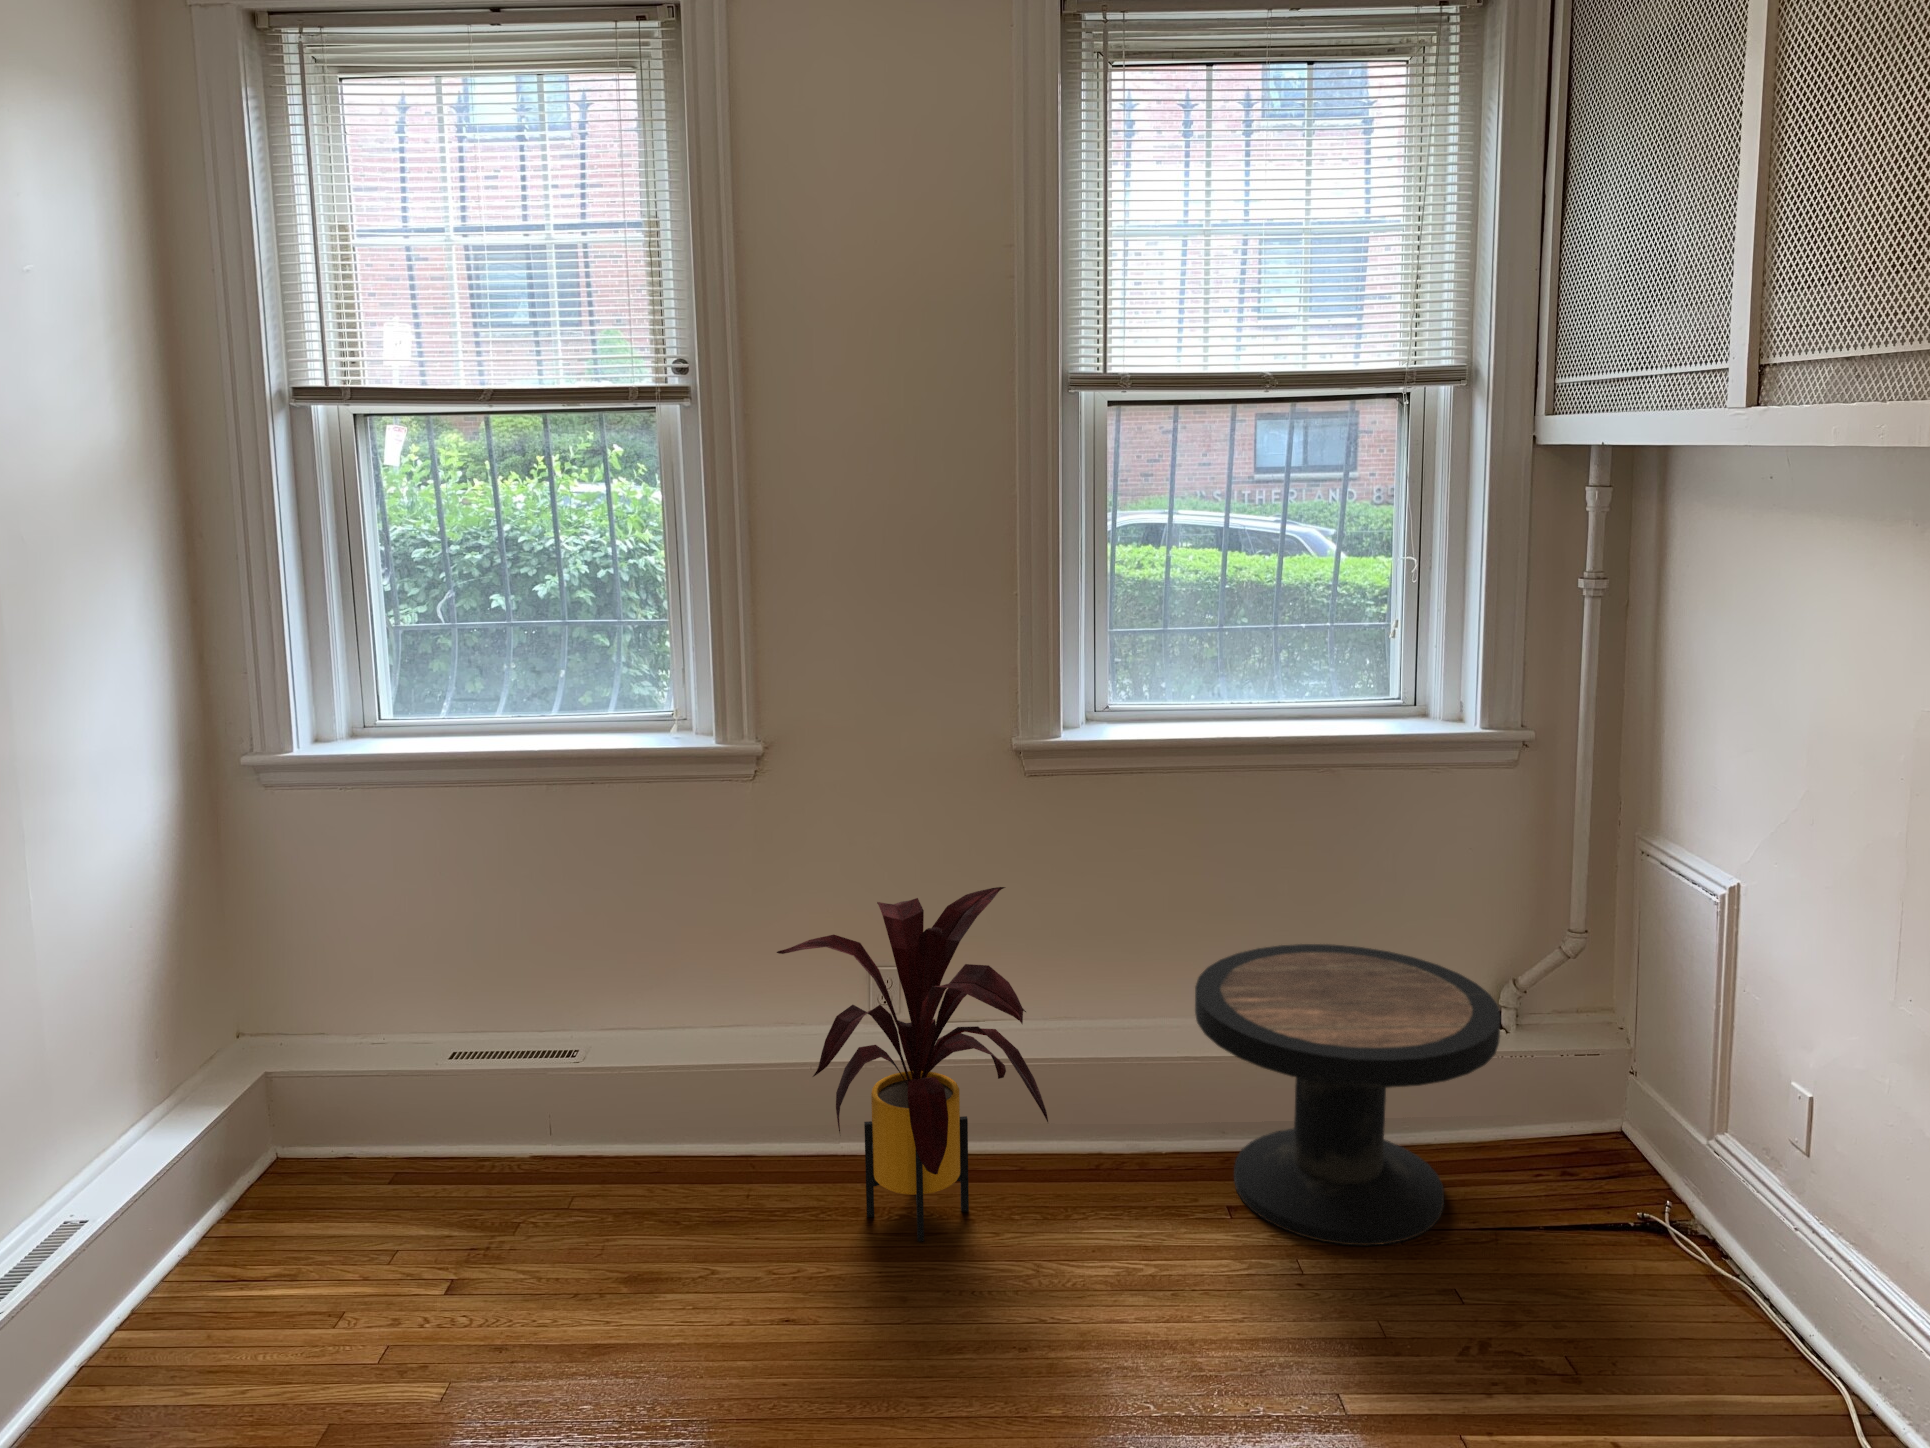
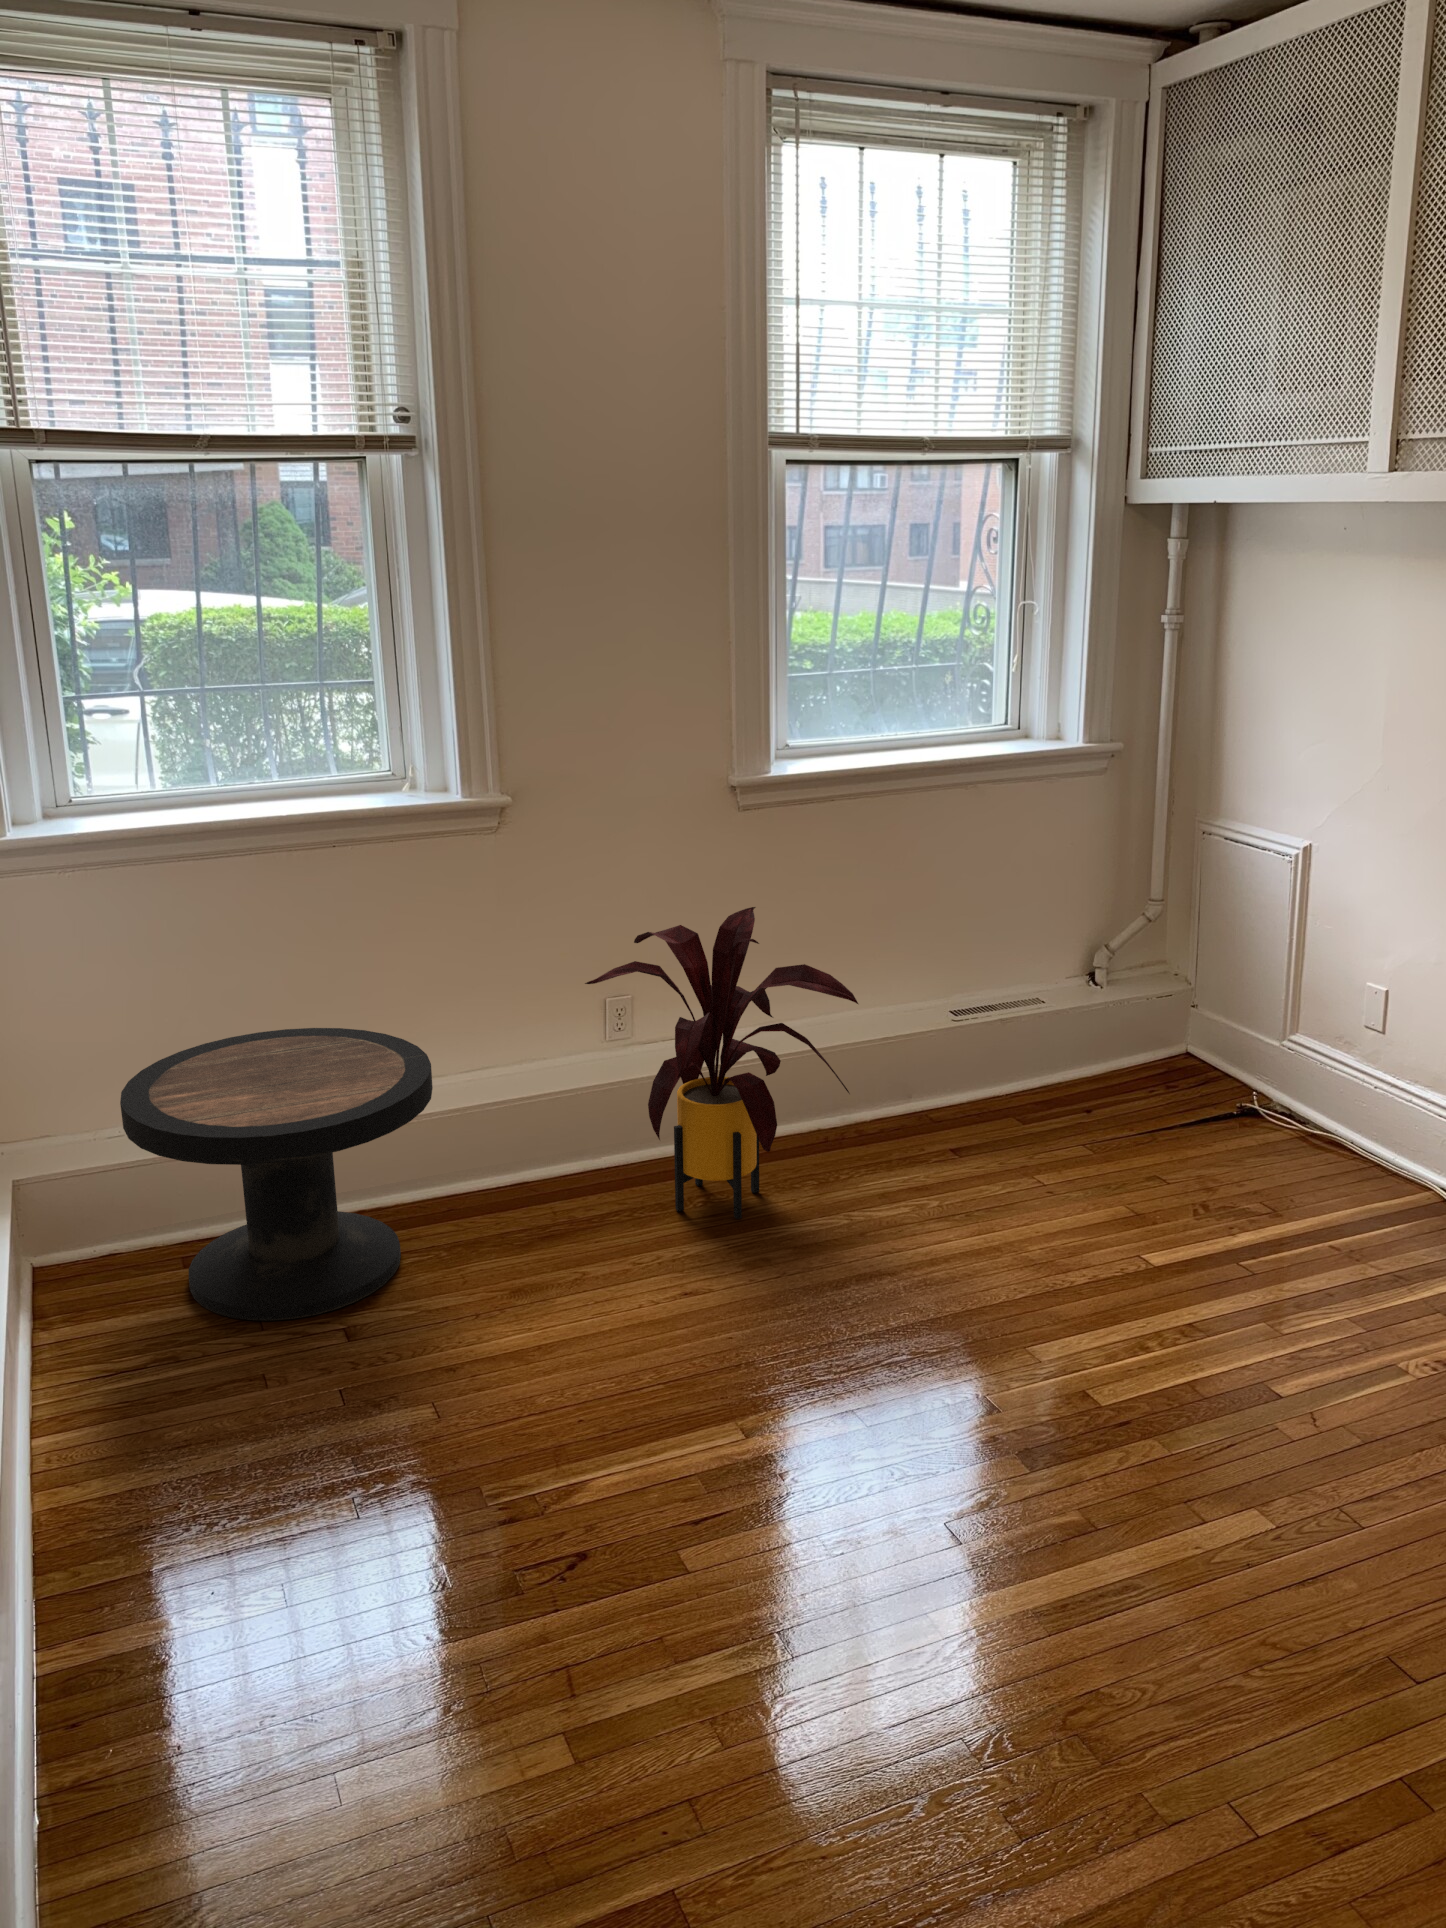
side table: present [1195,944,1501,1245] -> present [120,1028,433,1321]

